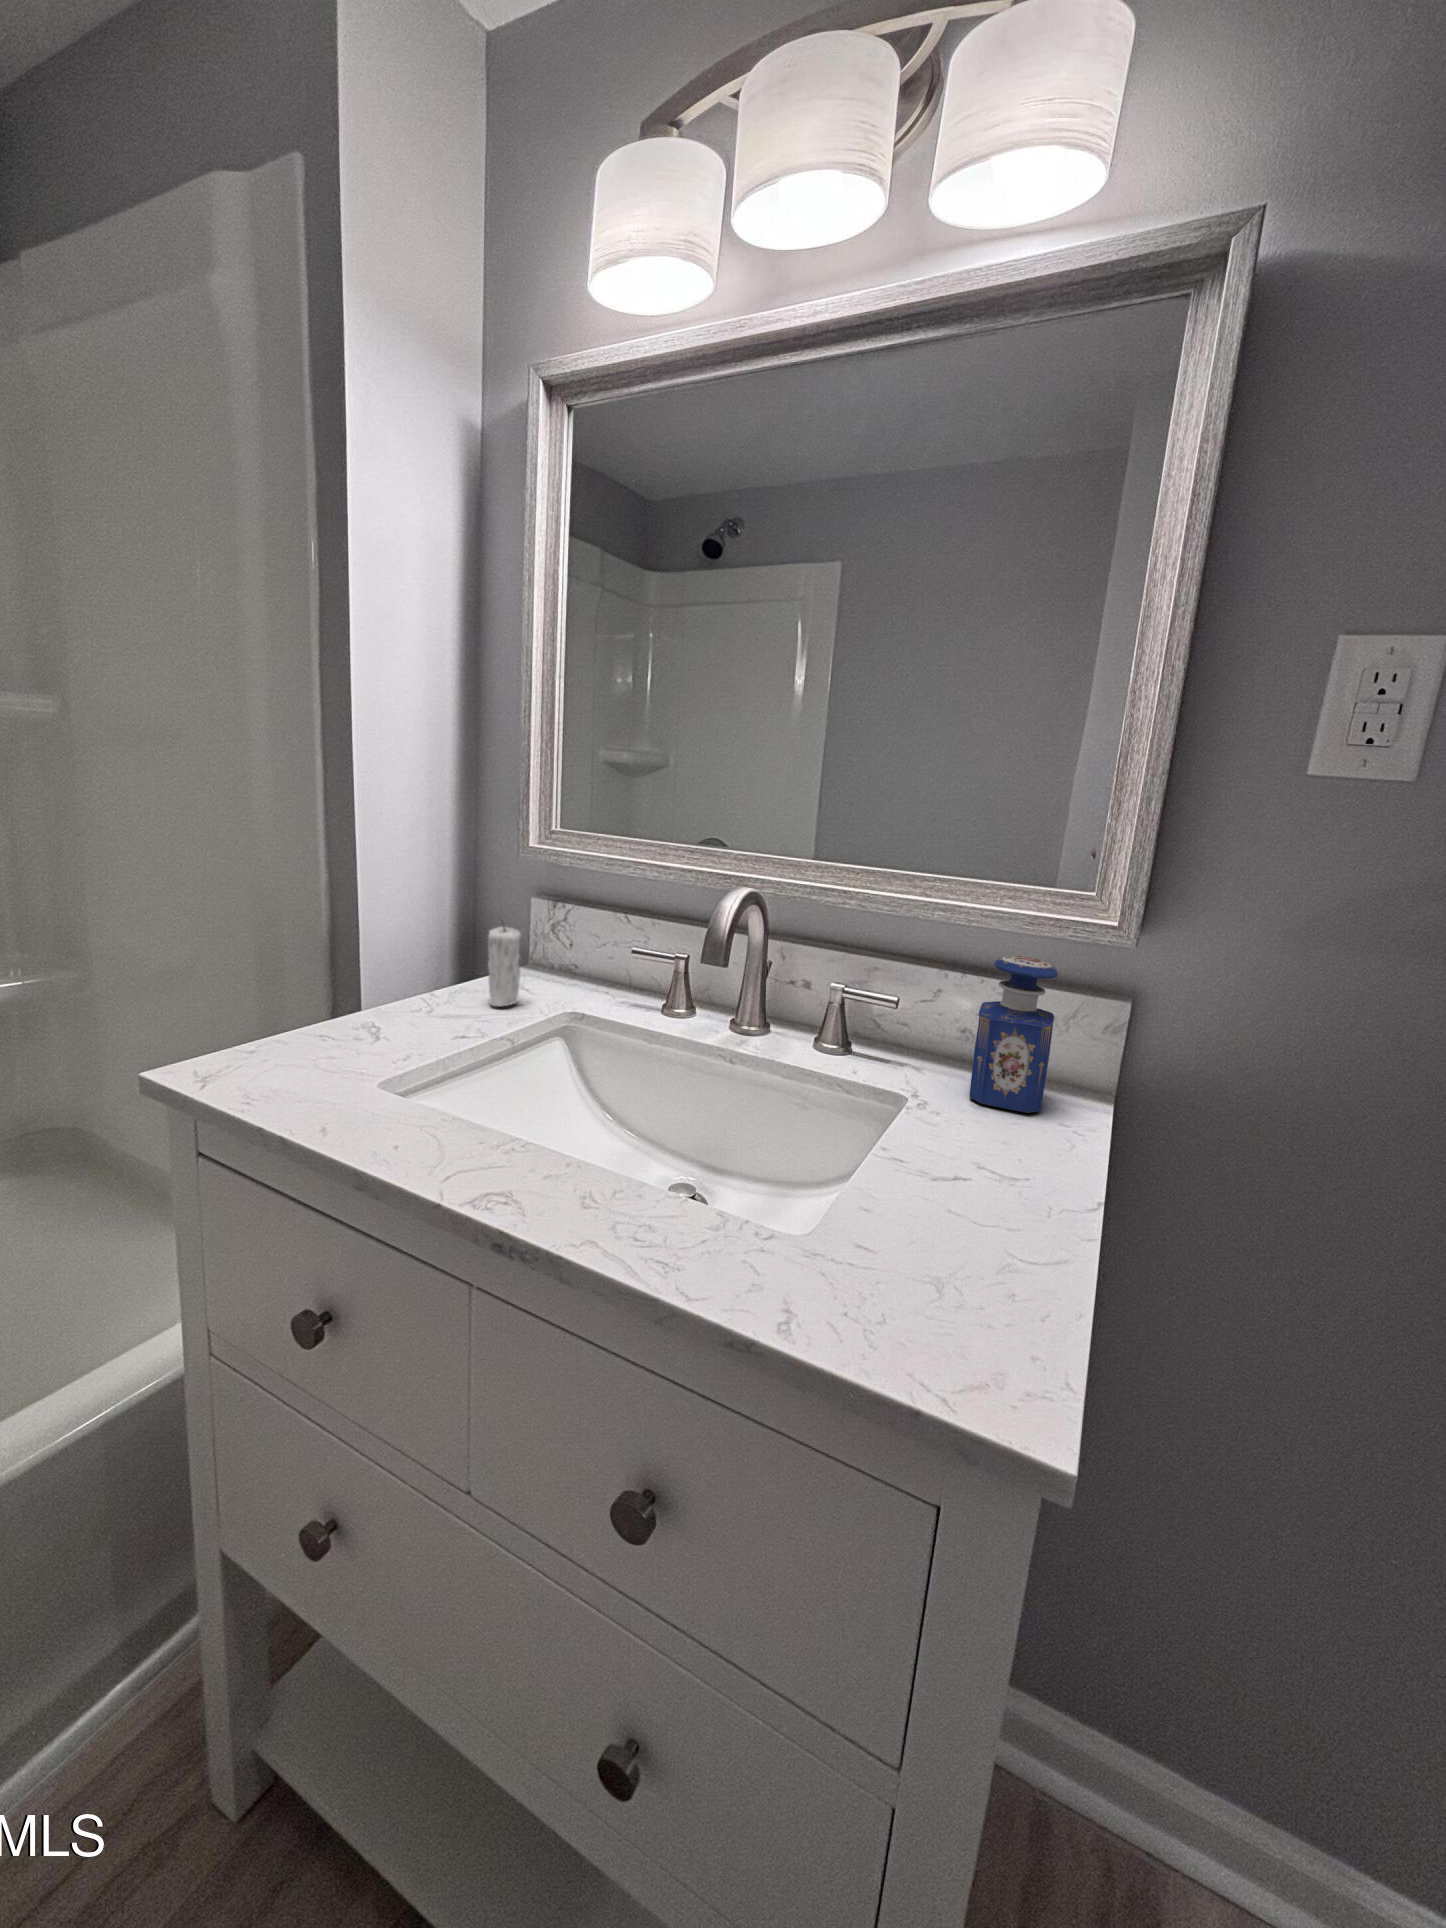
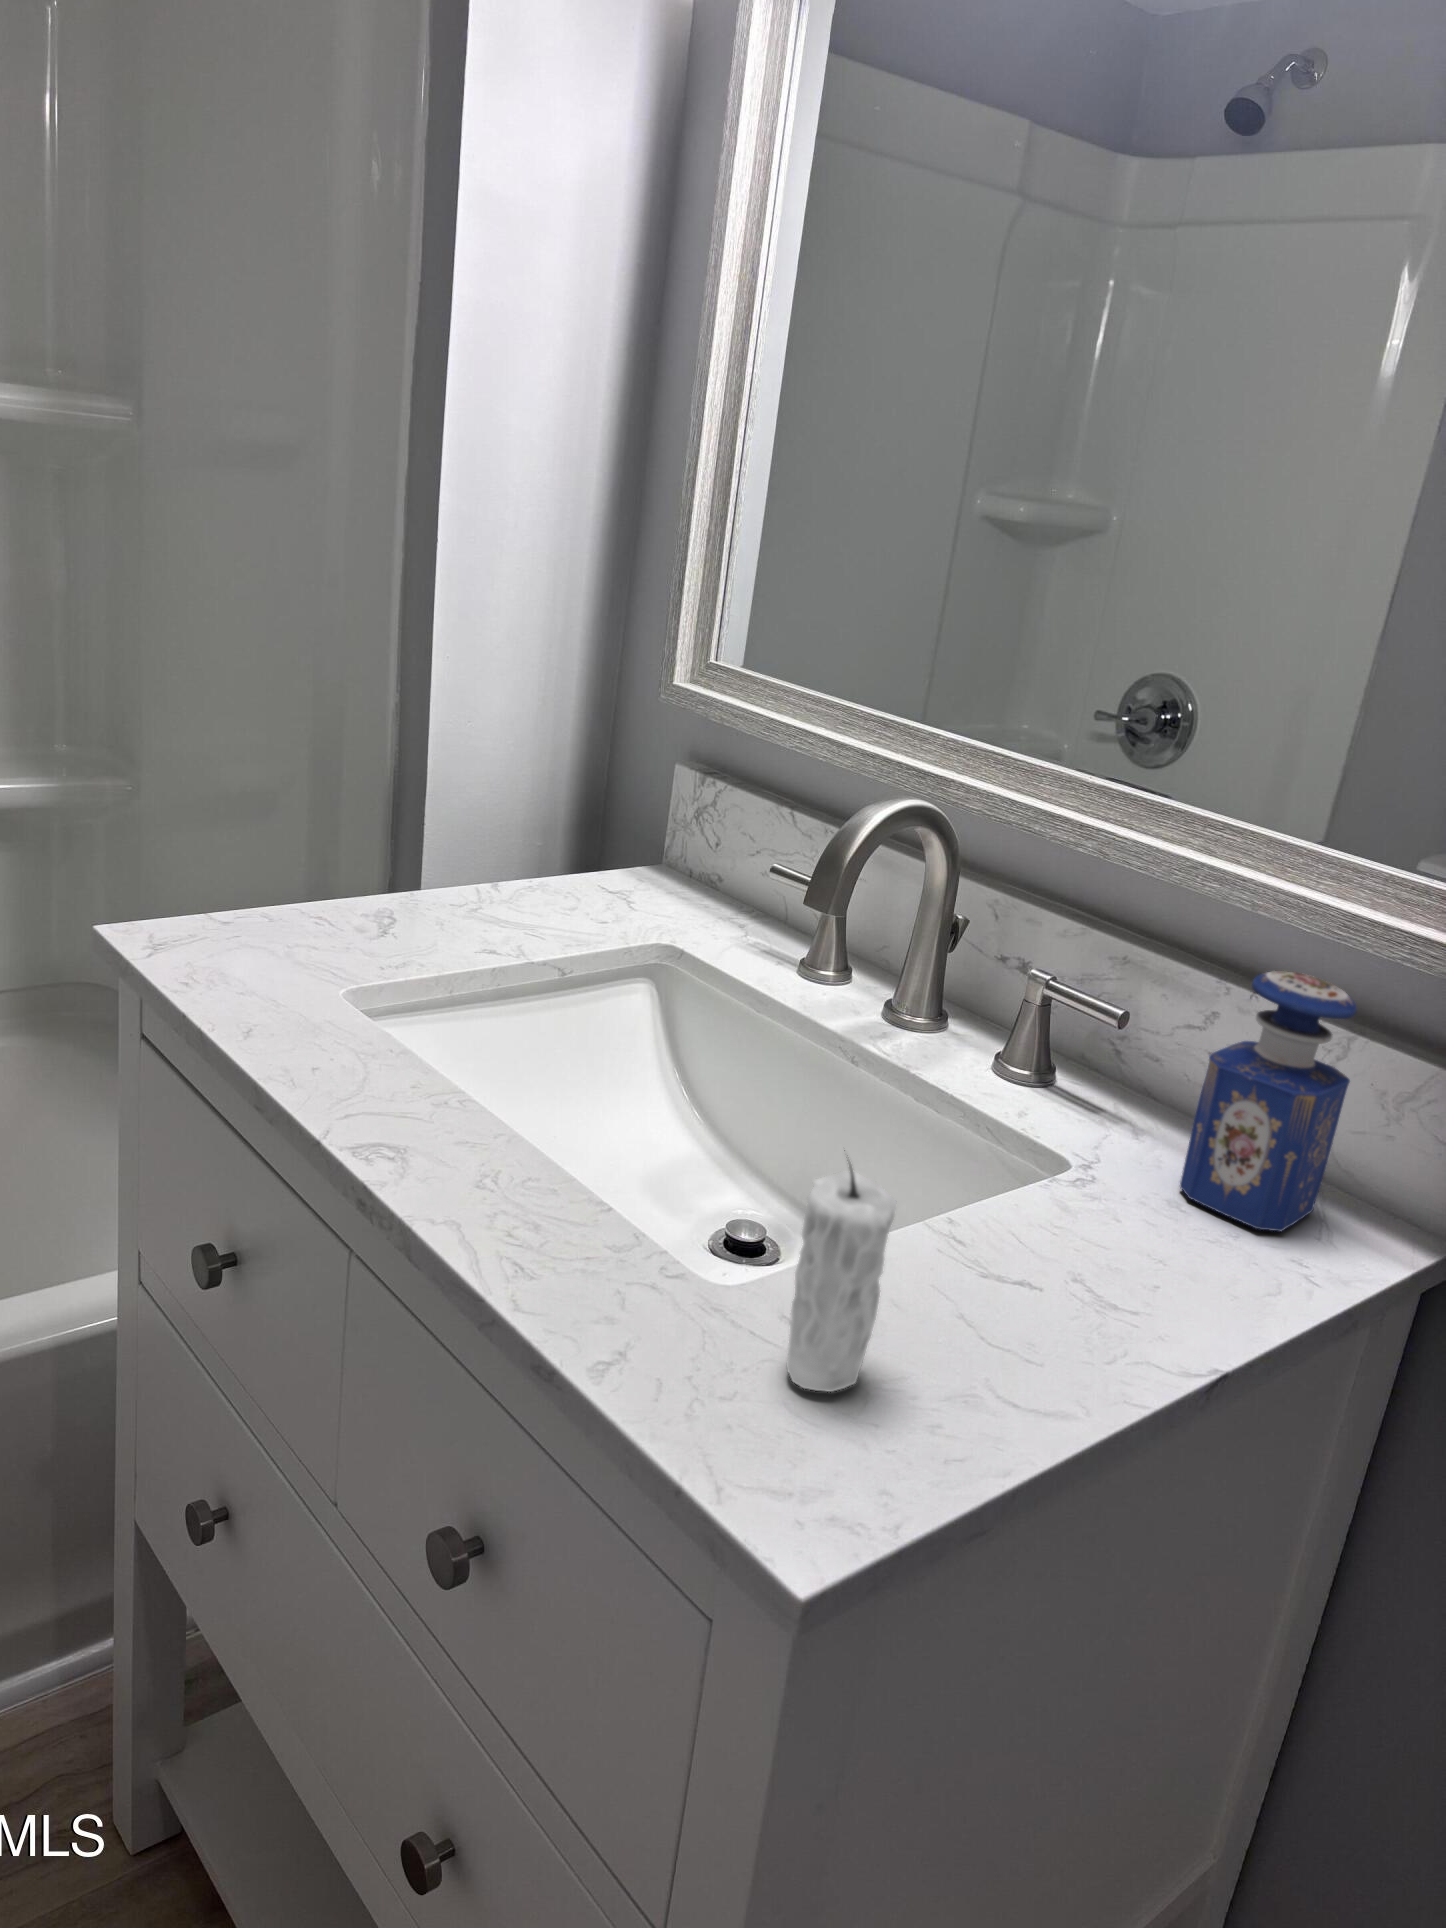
candle: present [488,926,521,1006] -> present [787,1150,896,1392]

